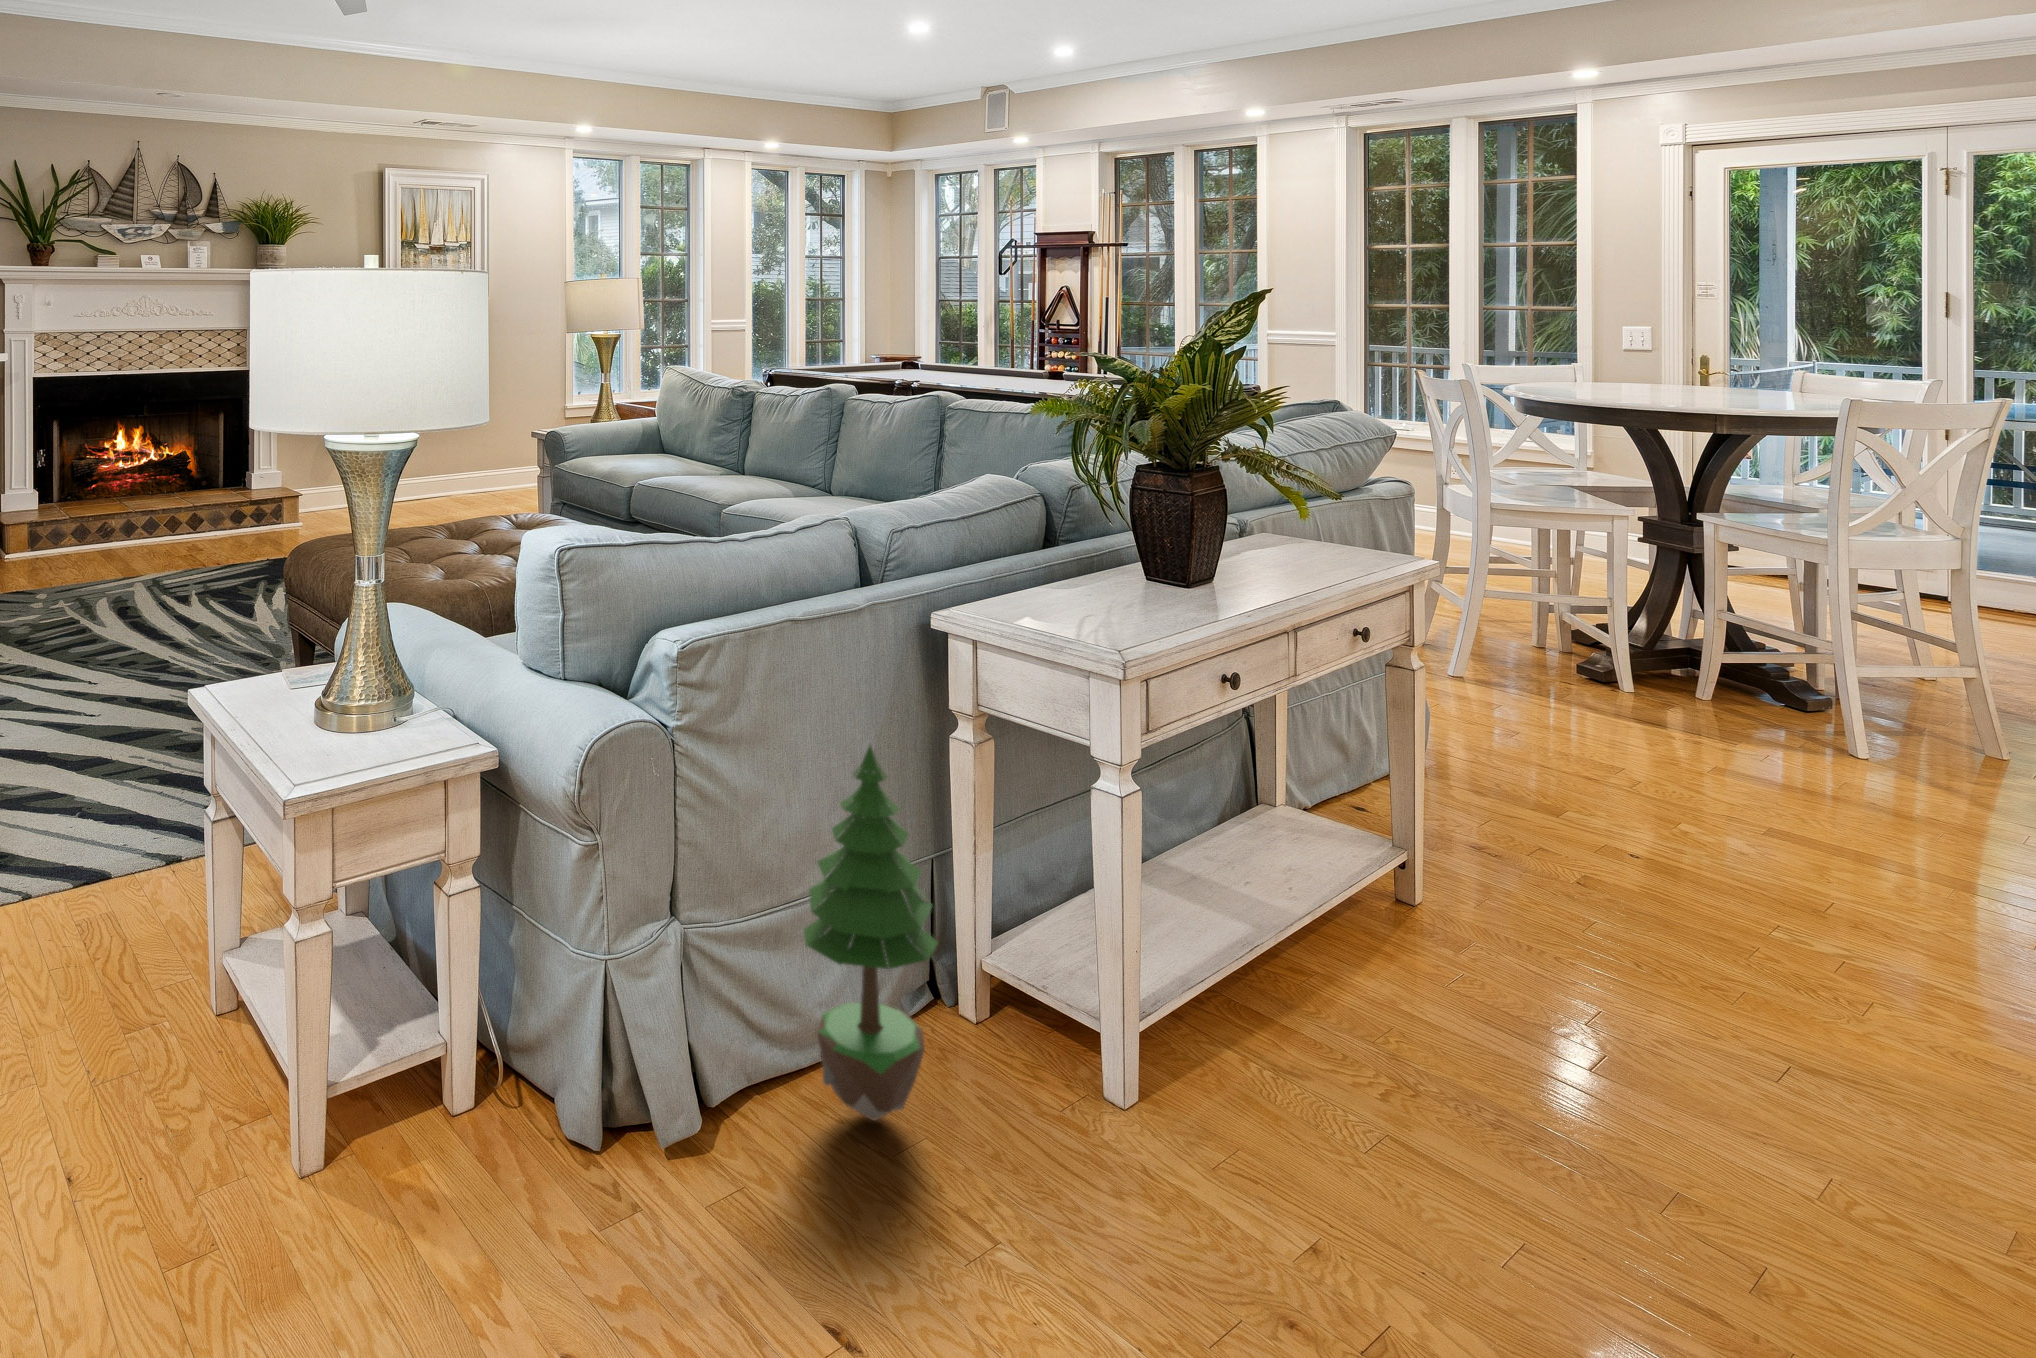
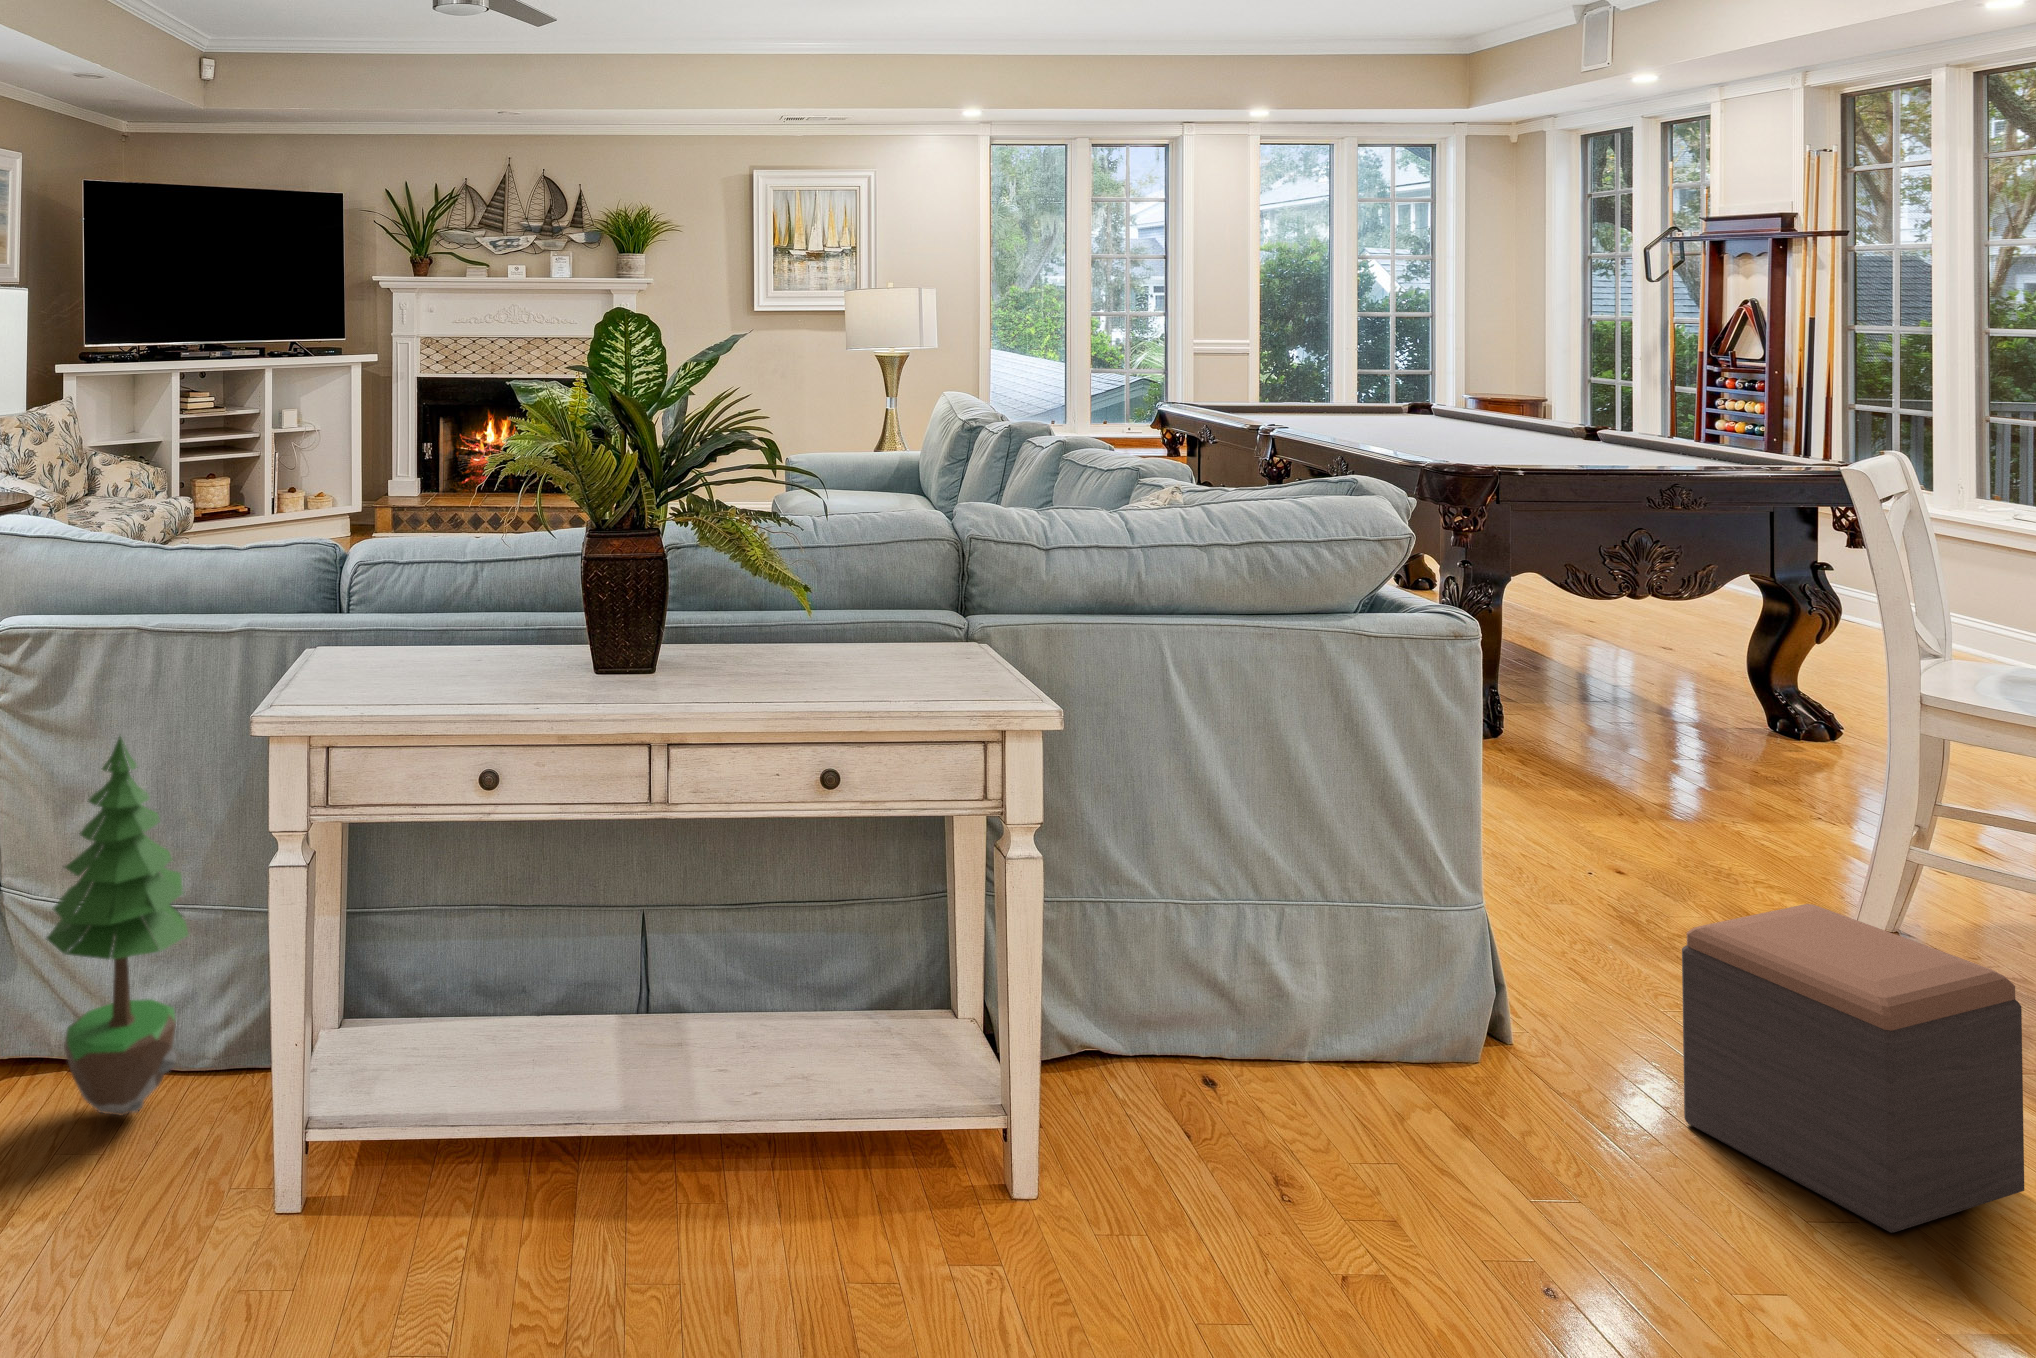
footstool: none [1574,653,1713,817] -> present [1682,904,2024,1233]

